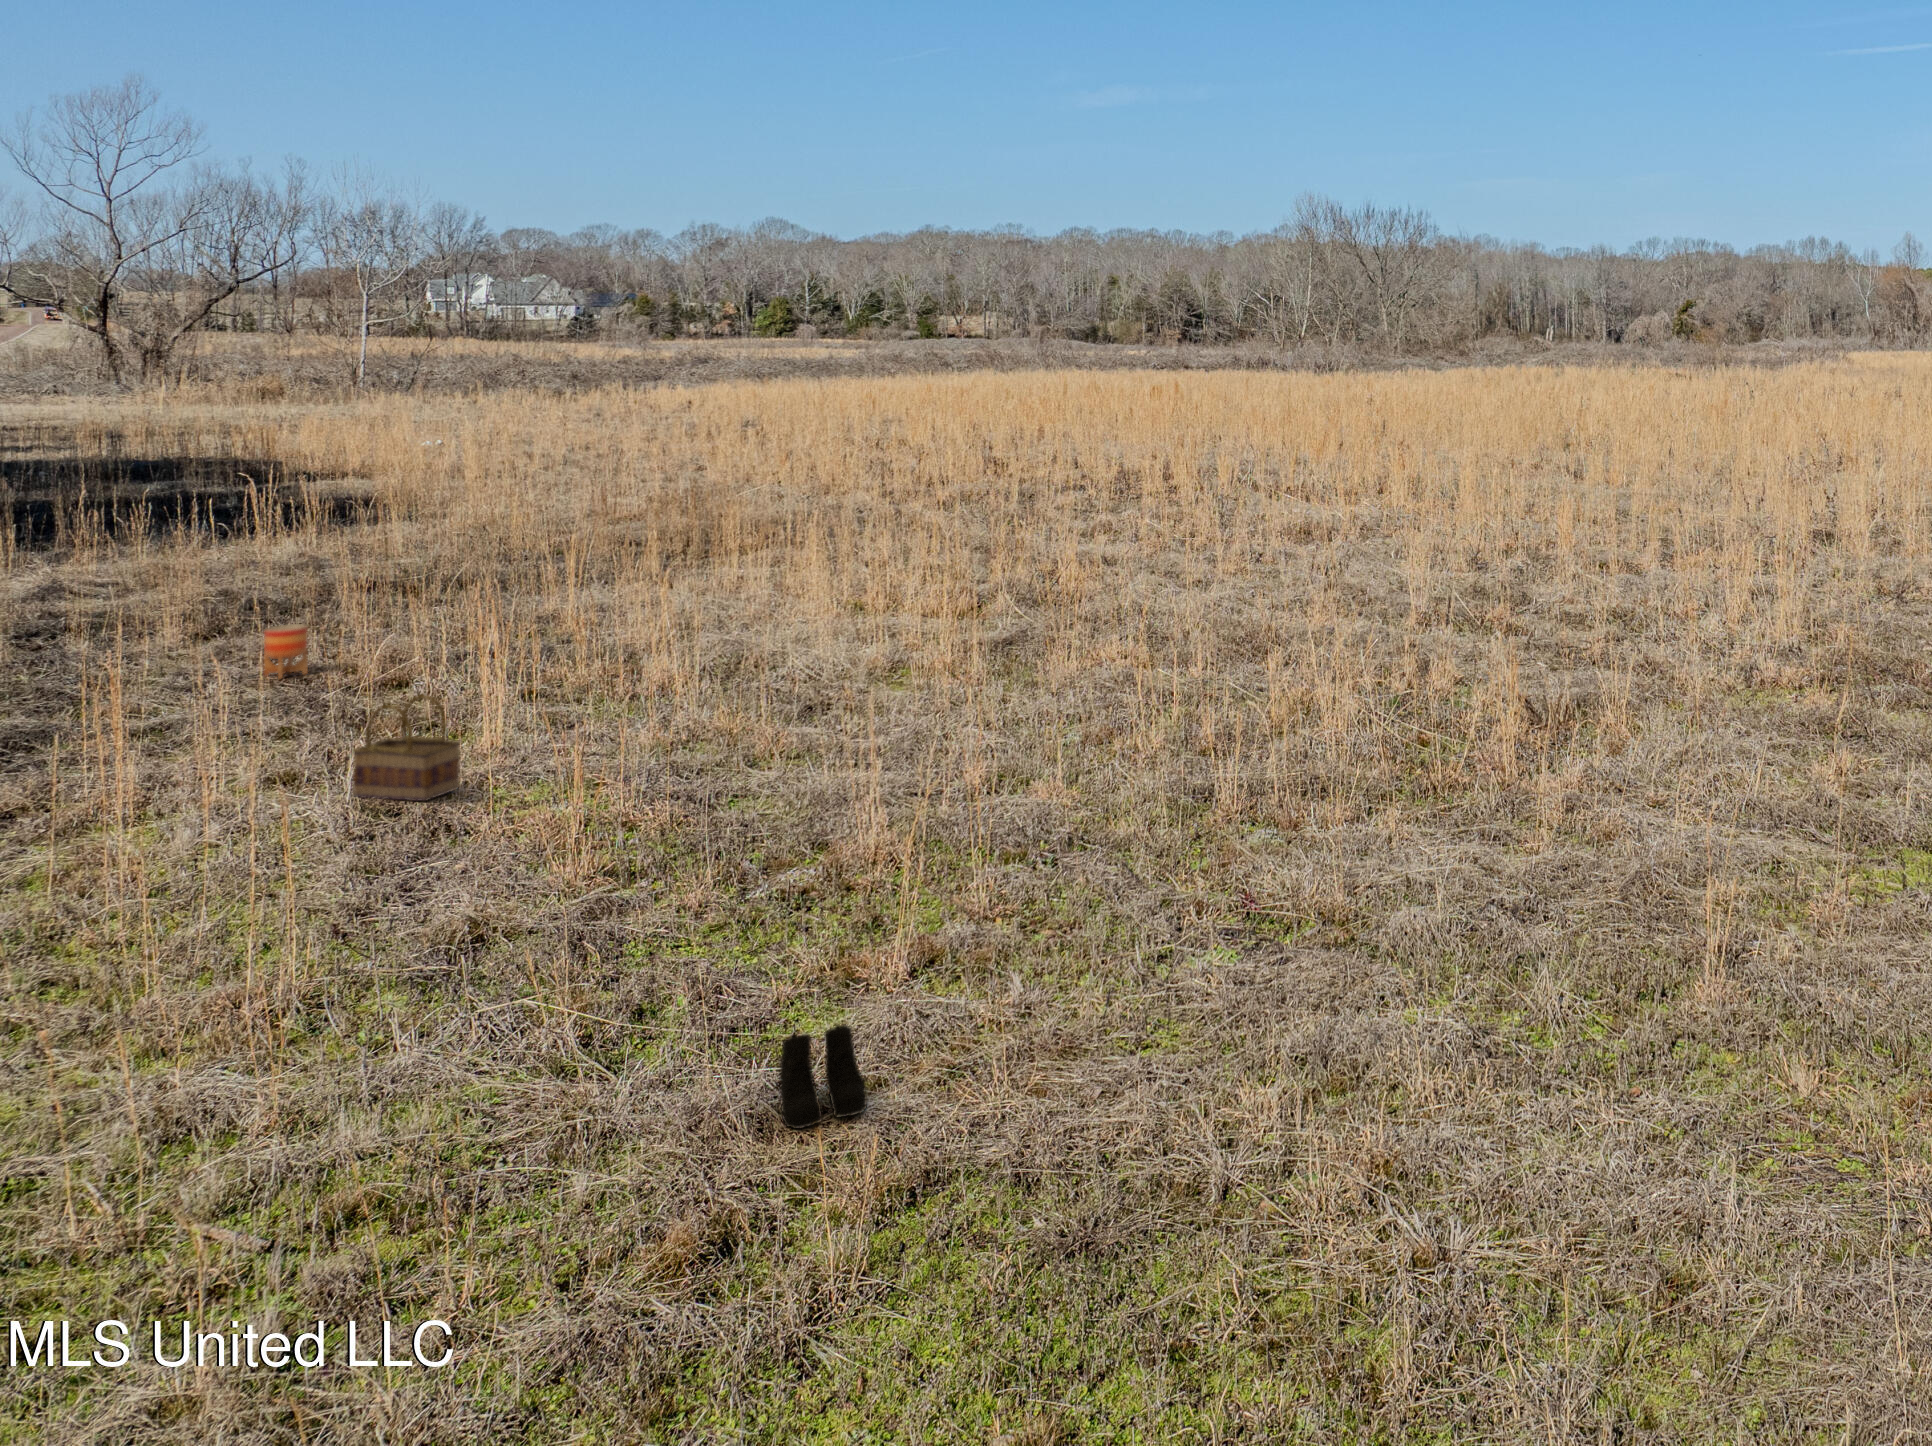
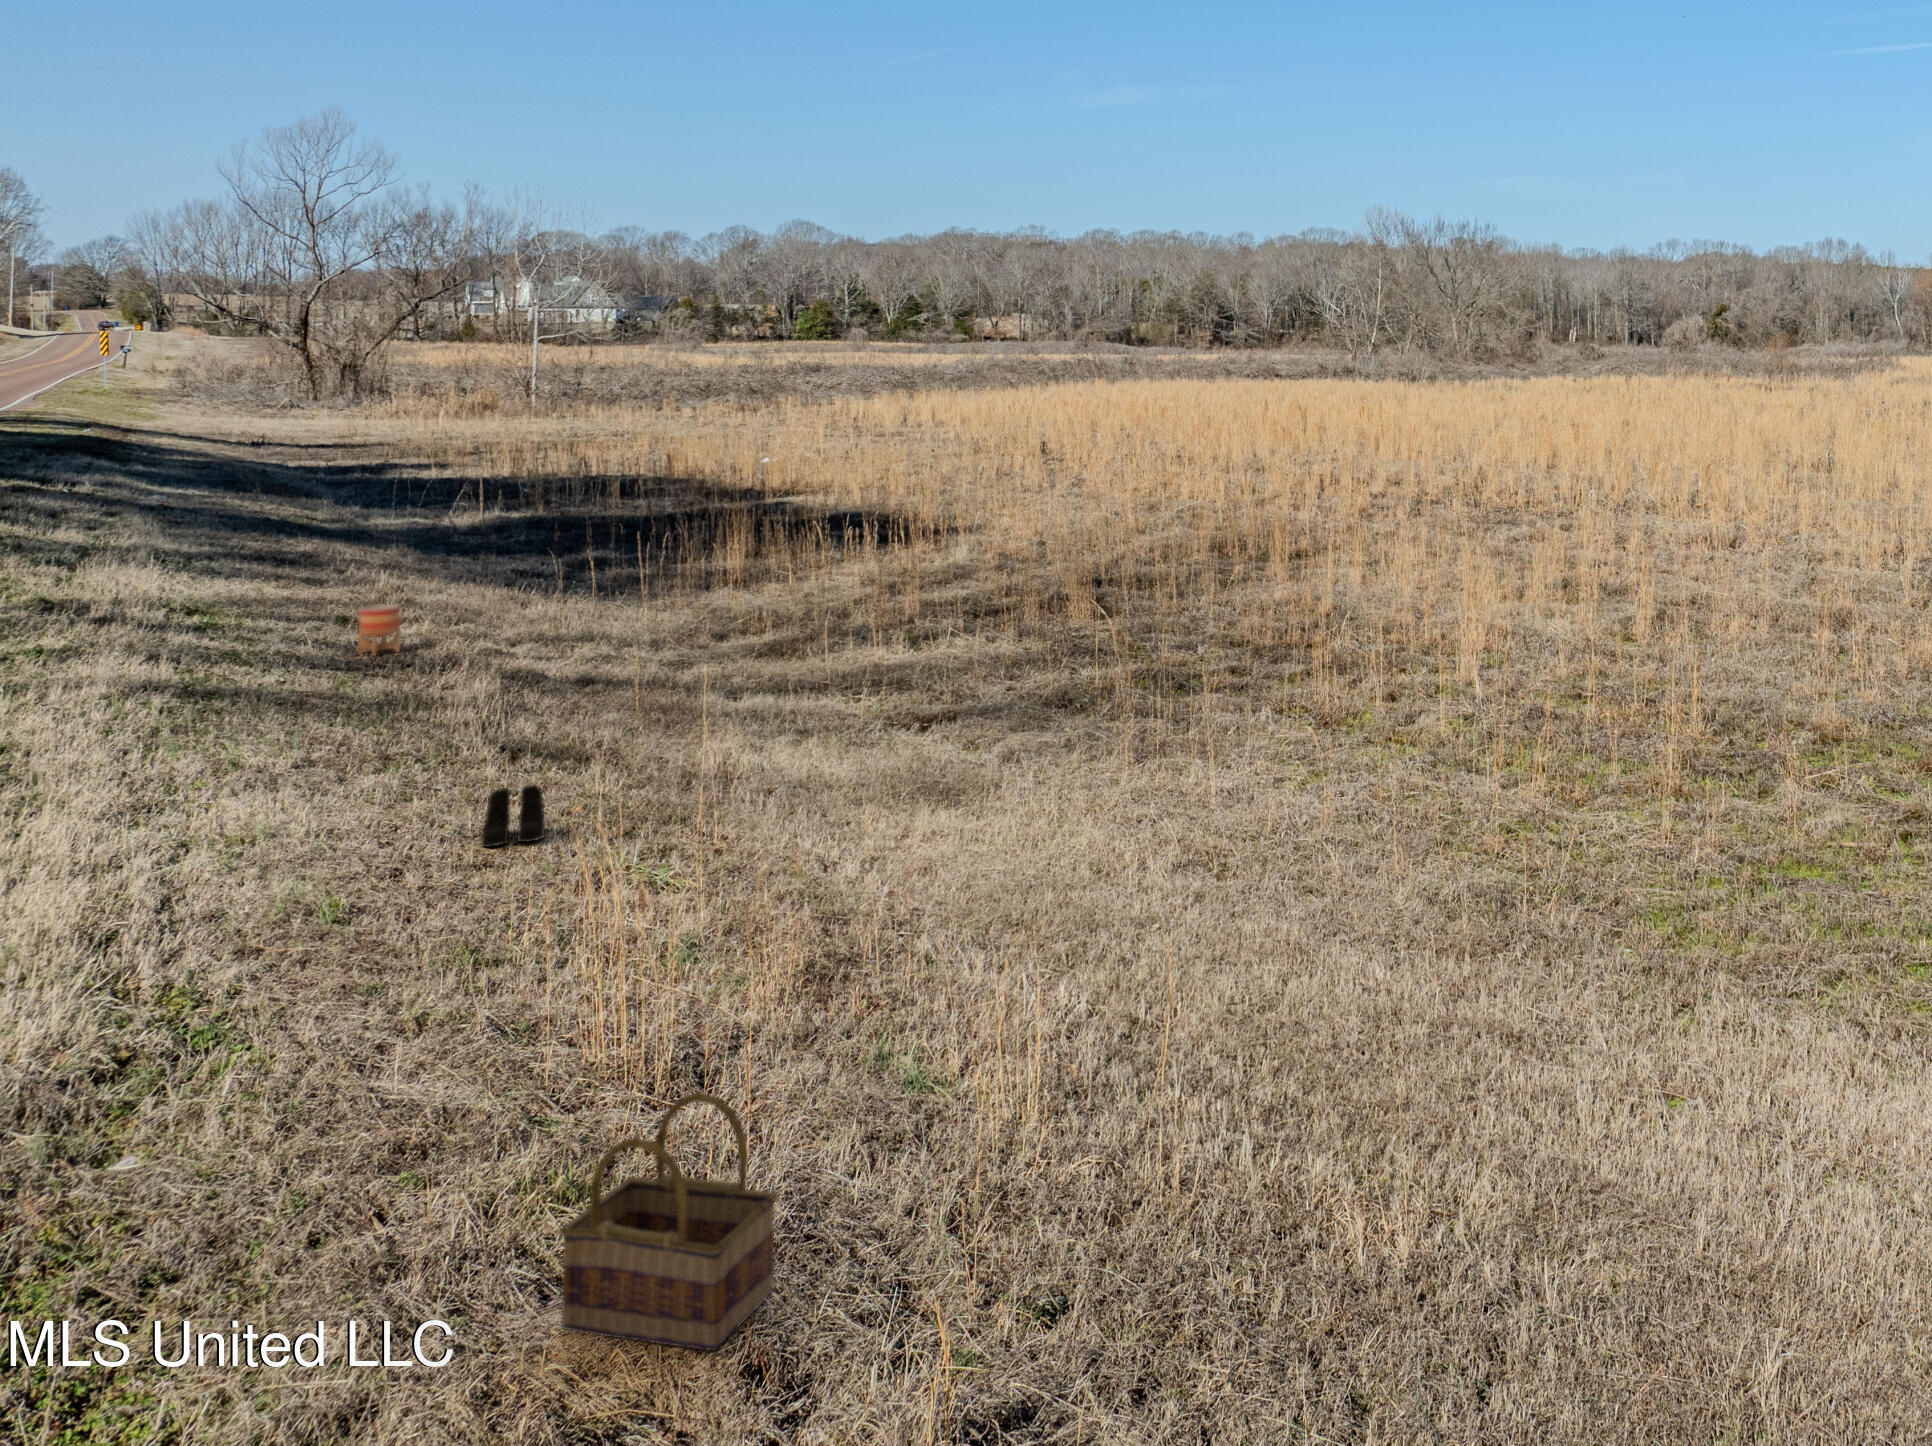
basket: present [353,695,460,801] -> present [561,1092,778,1351]
boots: present [779,1025,867,1129] -> present [481,785,545,847]

